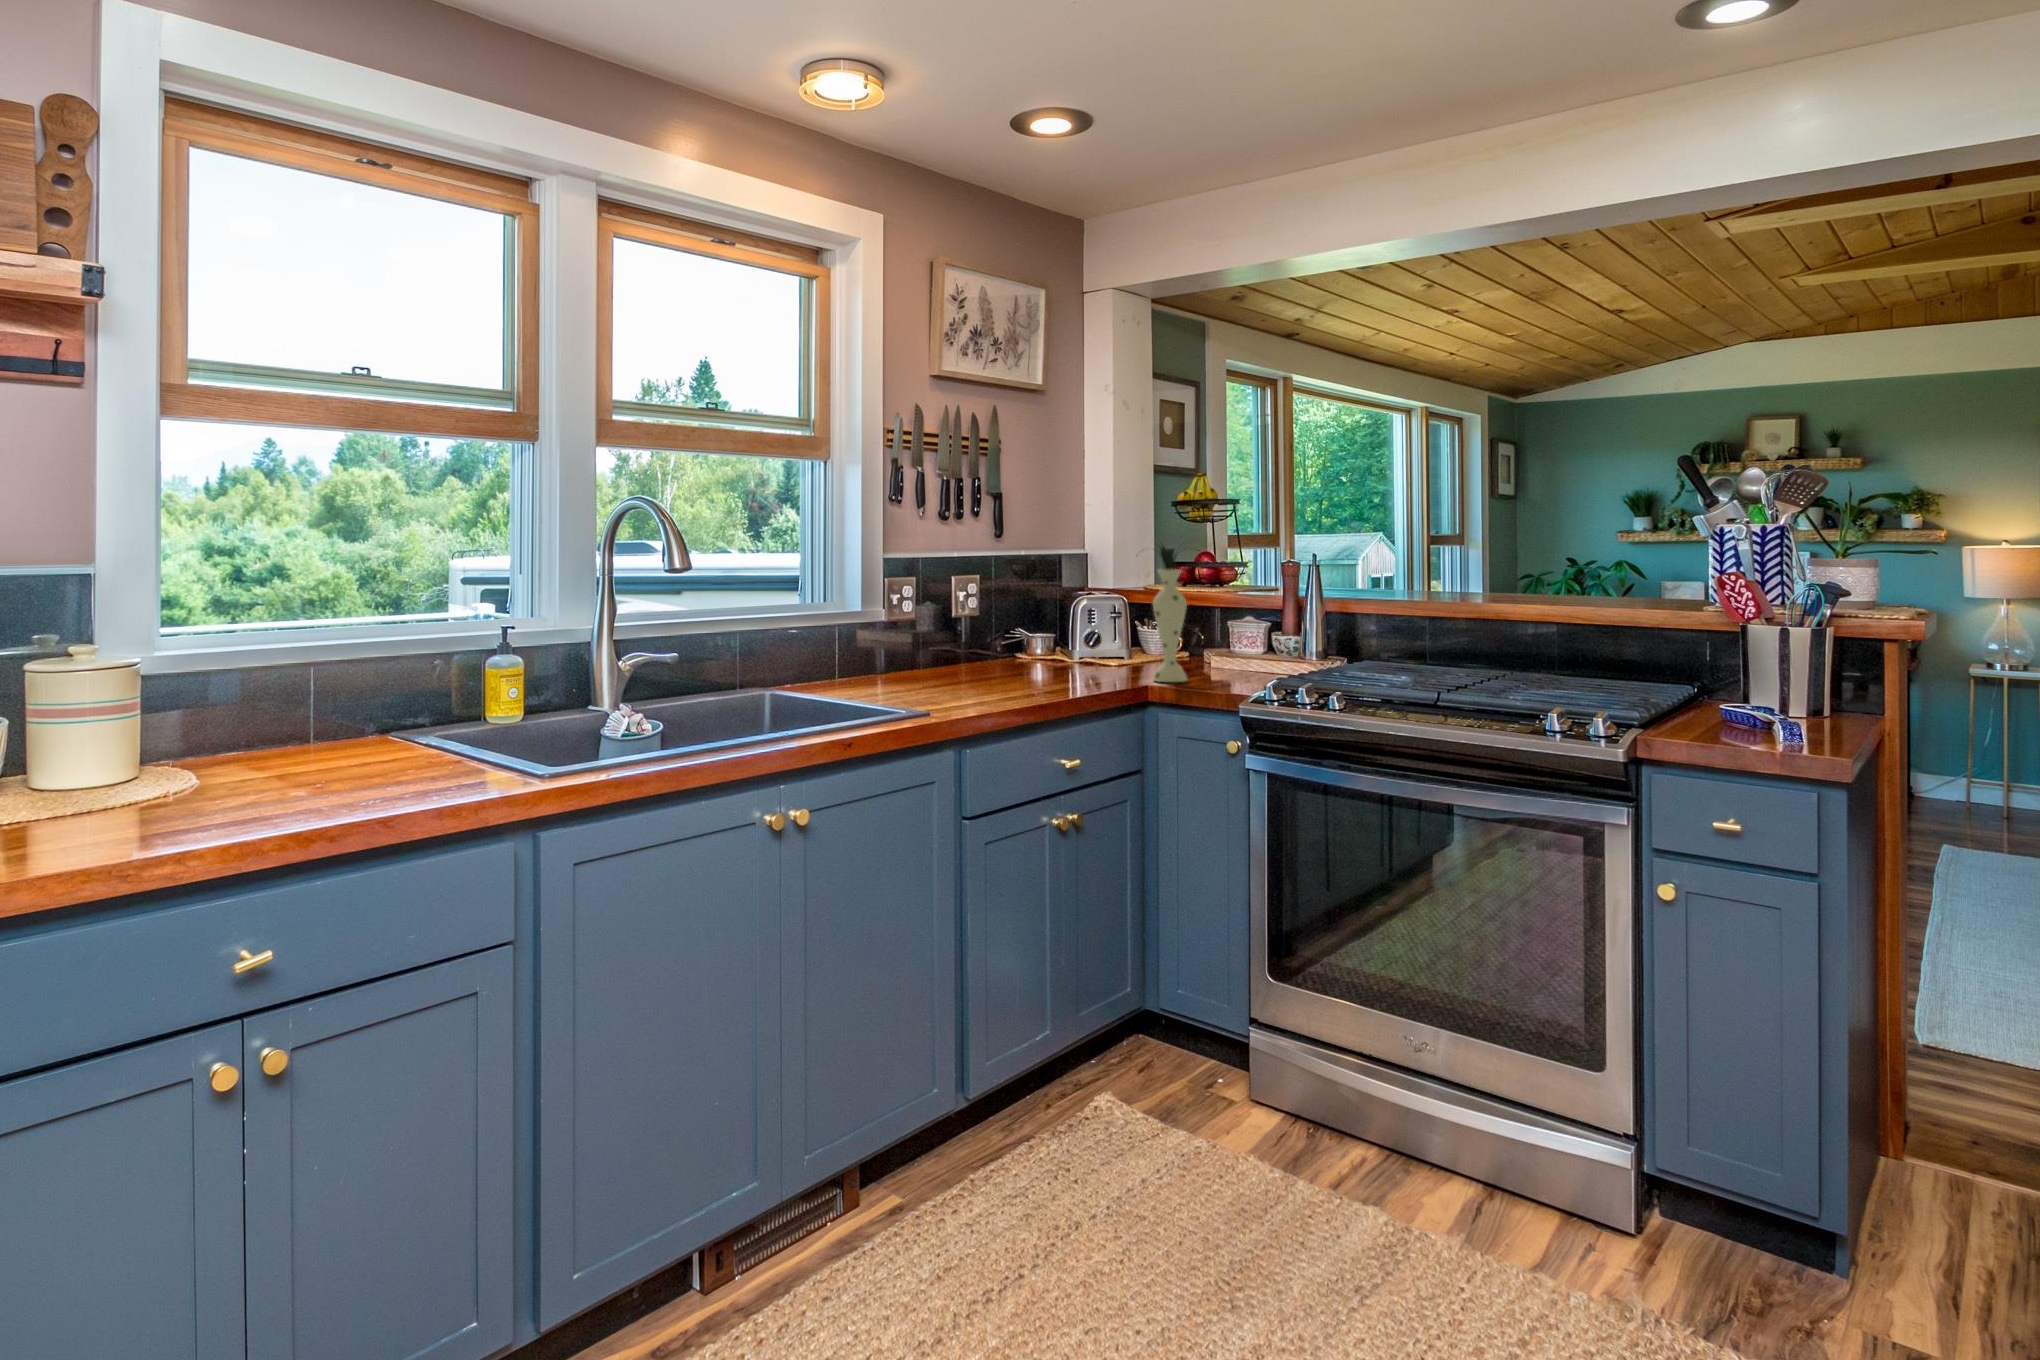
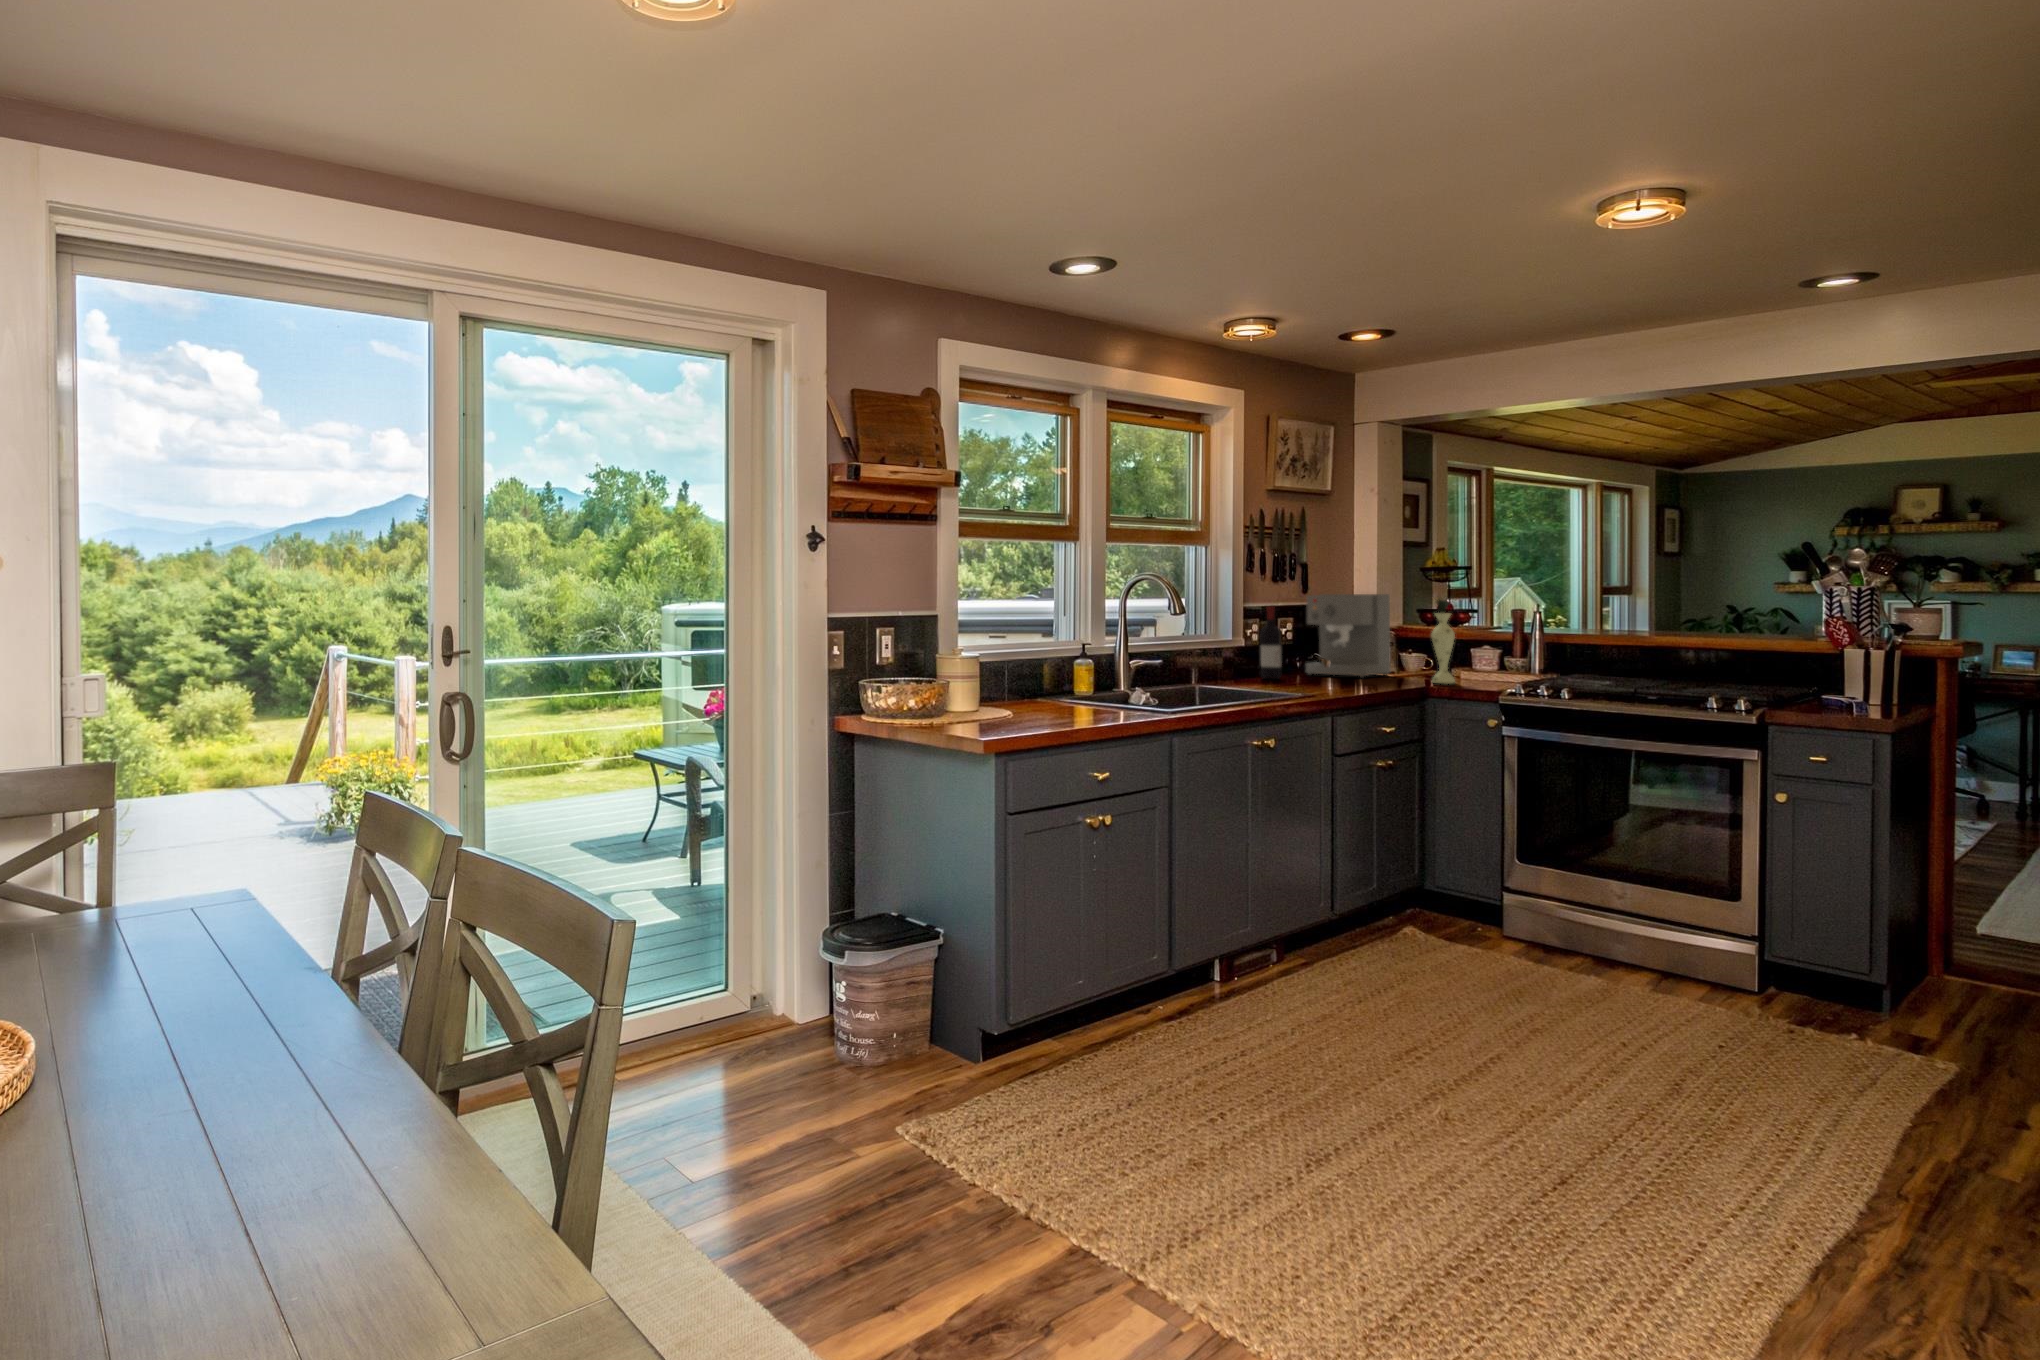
coffee maker: none [983,540,1108,672] -> present [1306,594,1391,677]
wine bottle: none [900,560,931,678] -> present [1261,606,1281,679]

